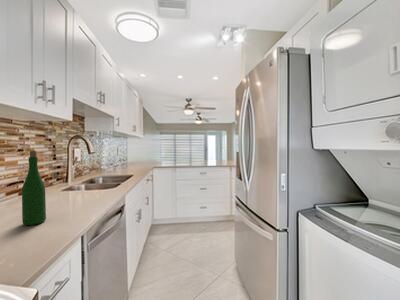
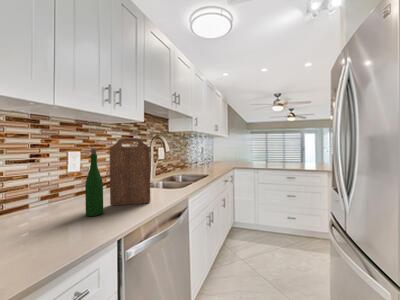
cutting board: none [44,139,93,212] -> present [109,138,150,205]

